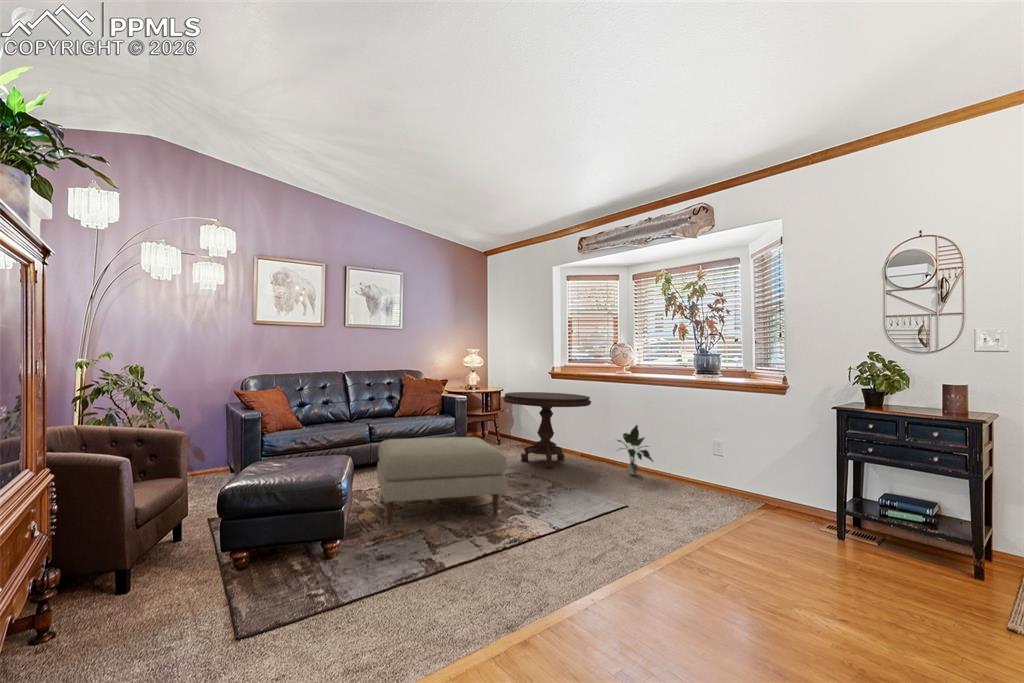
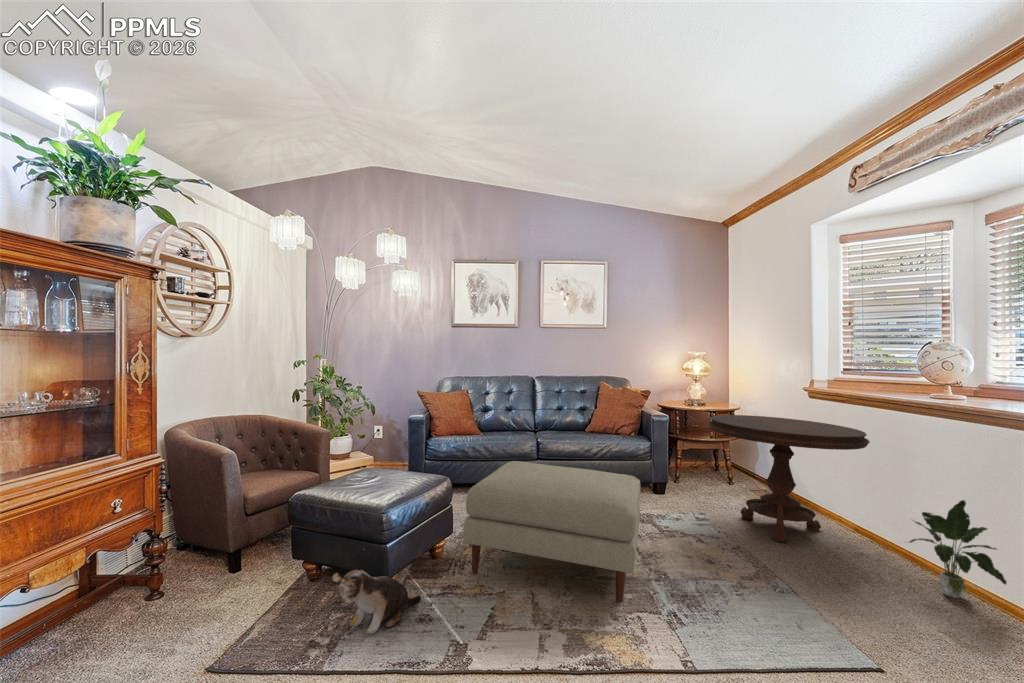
plush toy: none [328,528,369,576] -> present [332,570,421,634]

